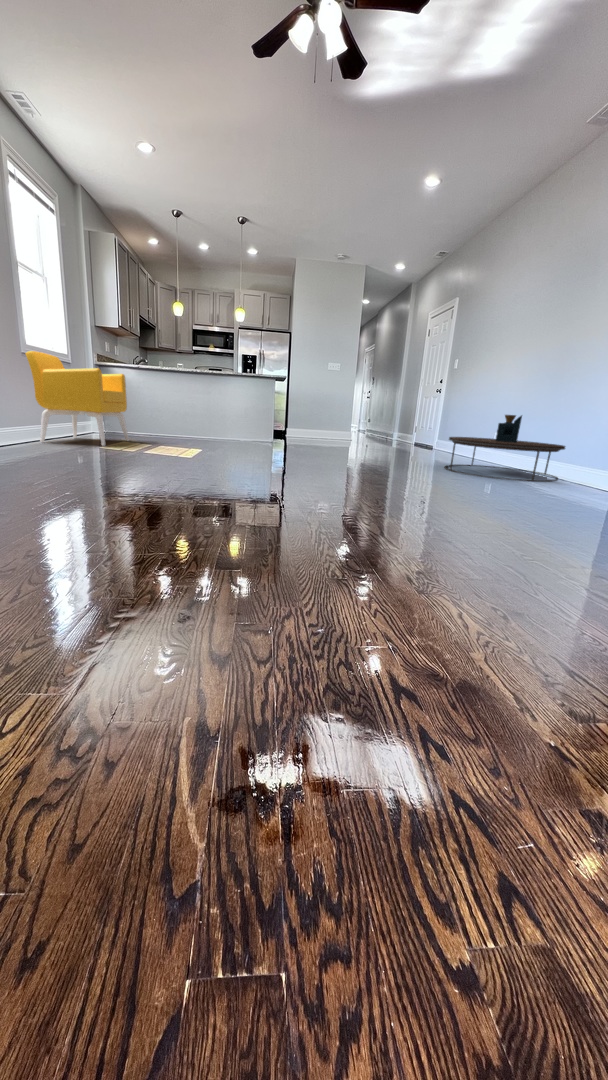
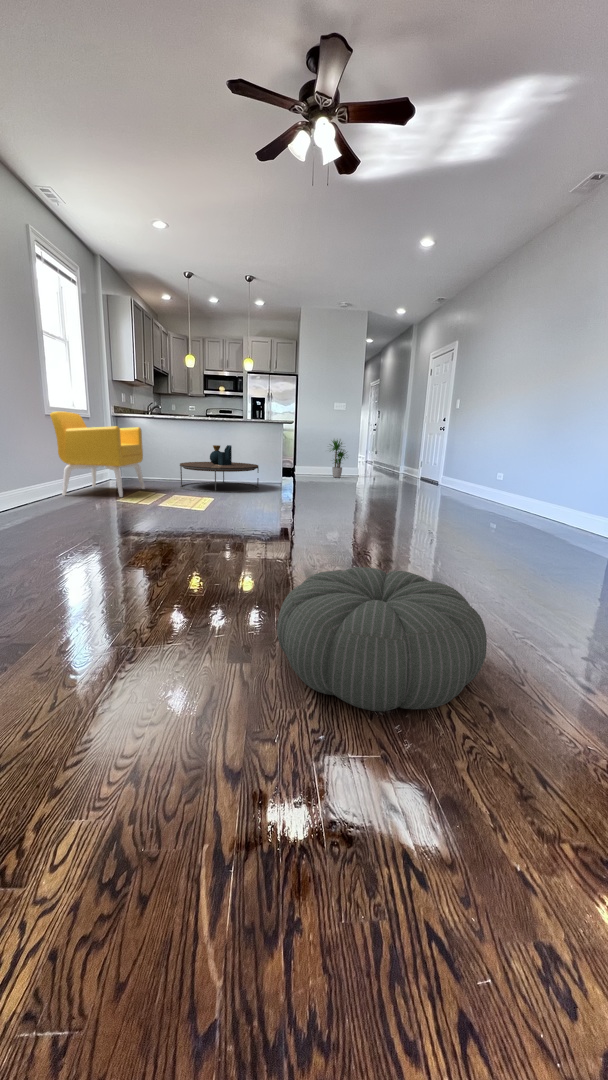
potted plant: none [318,398,345,441] -> present [331,440,345,478]
coffee table: present [444,415,565,482] -> present [180,445,259,493]
pouf: none [271,476,502,609] -> present [277,567,487,711]

